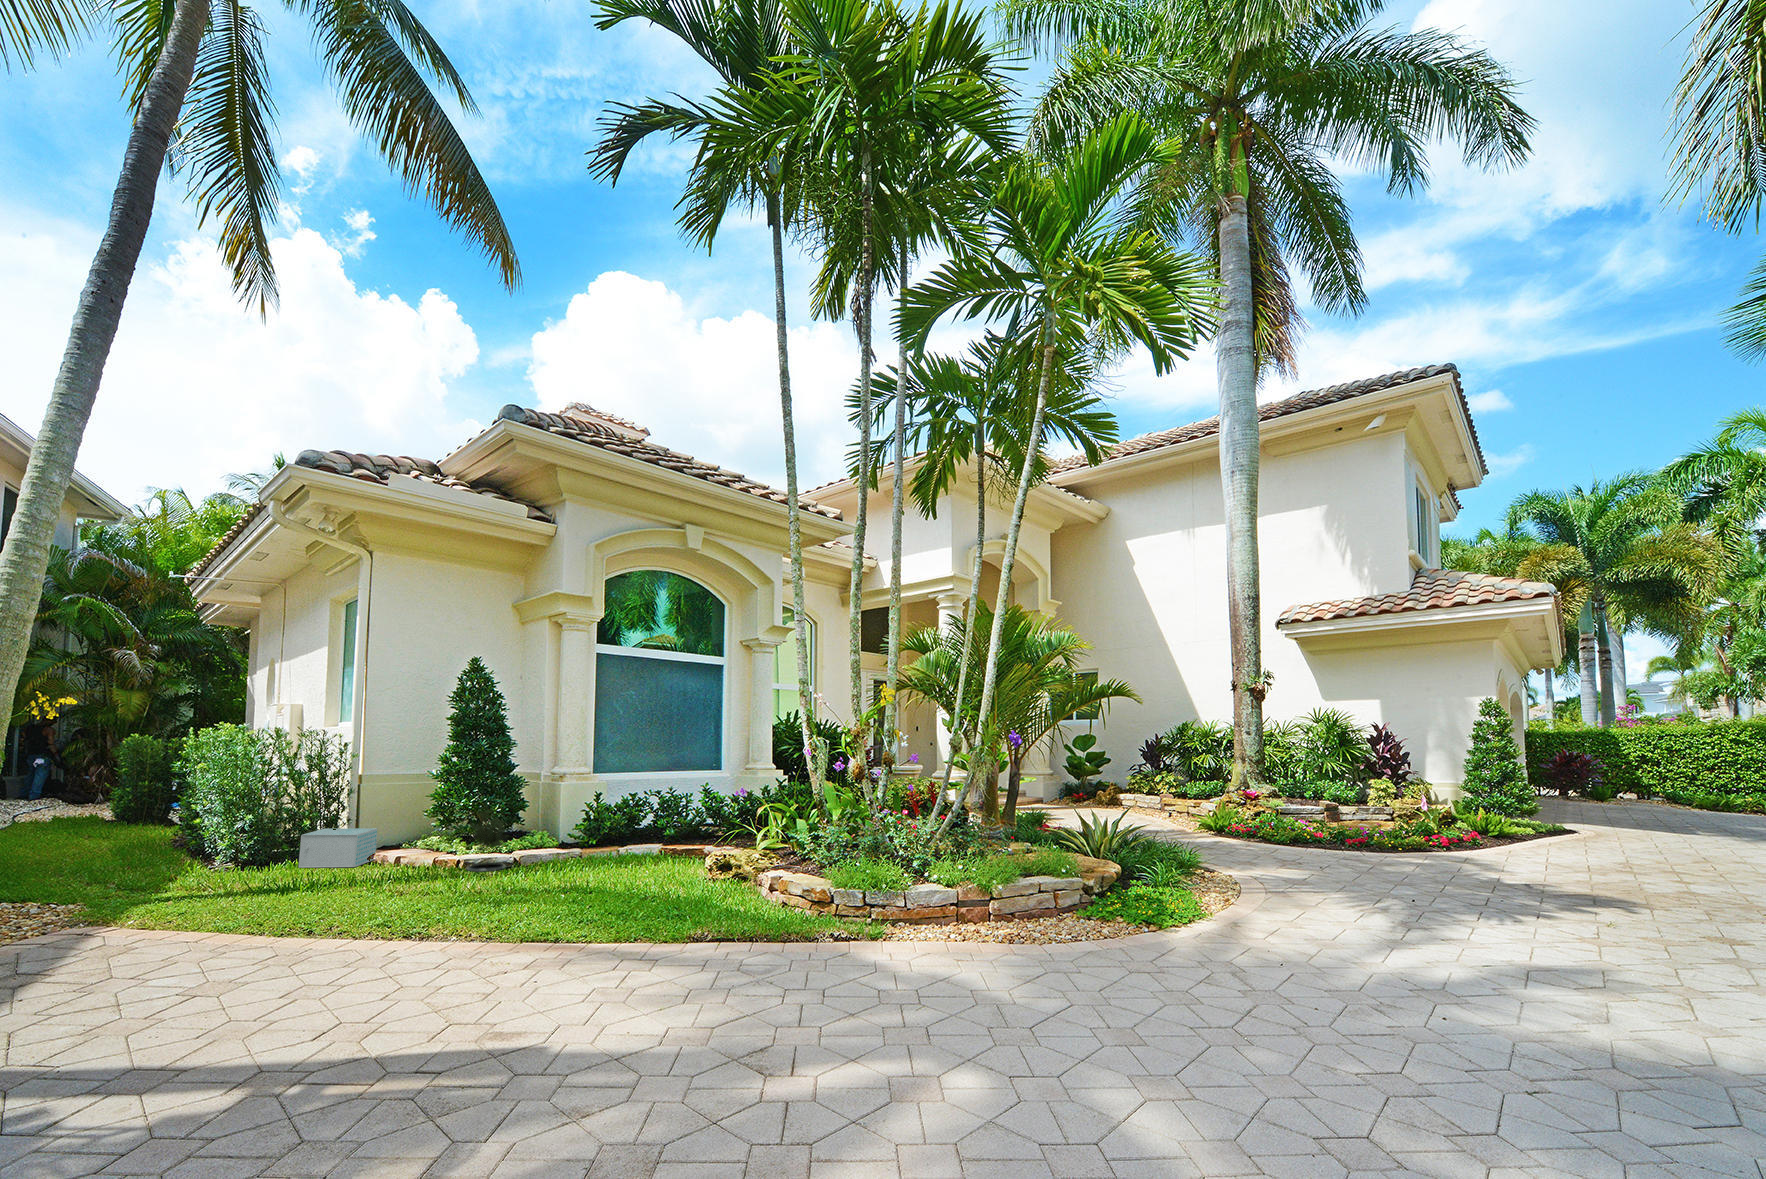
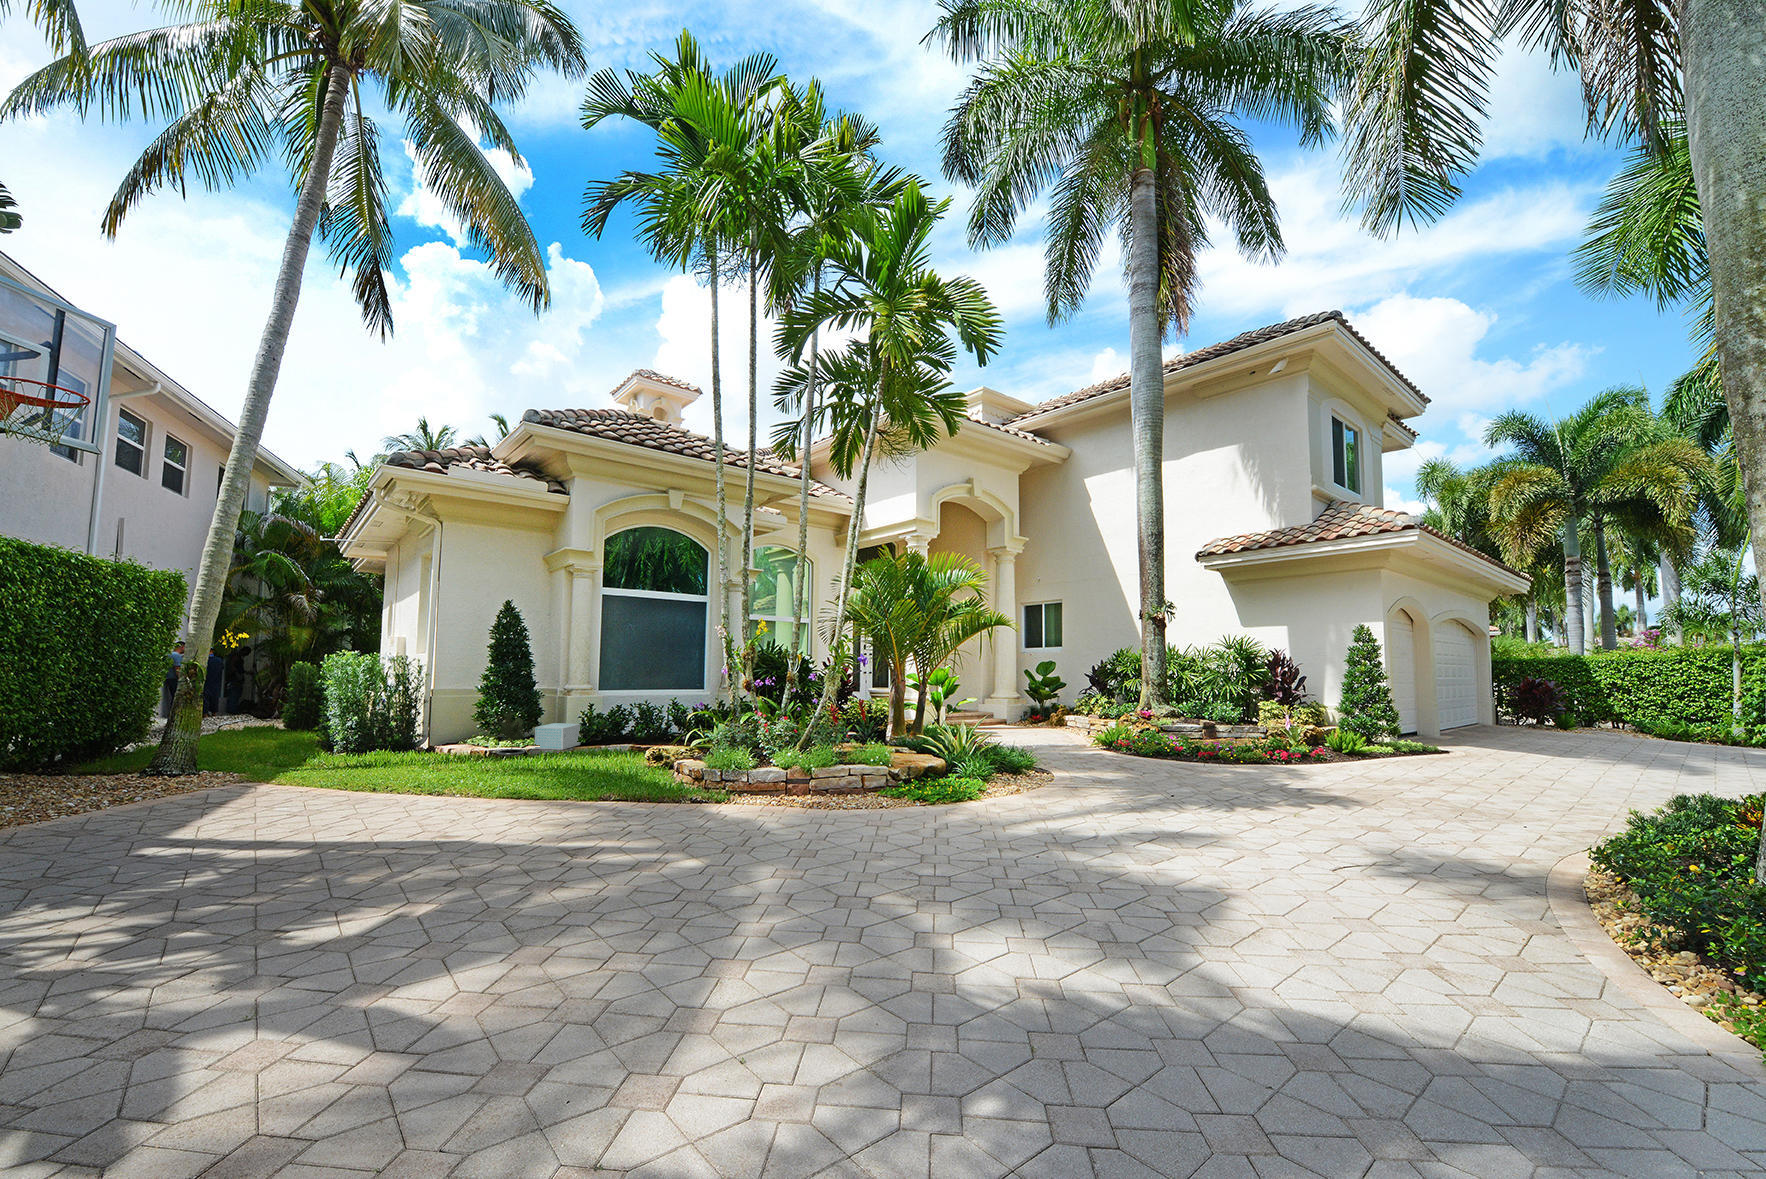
storage box: present [299,828,377,868] -> present [535,723,581,750]

